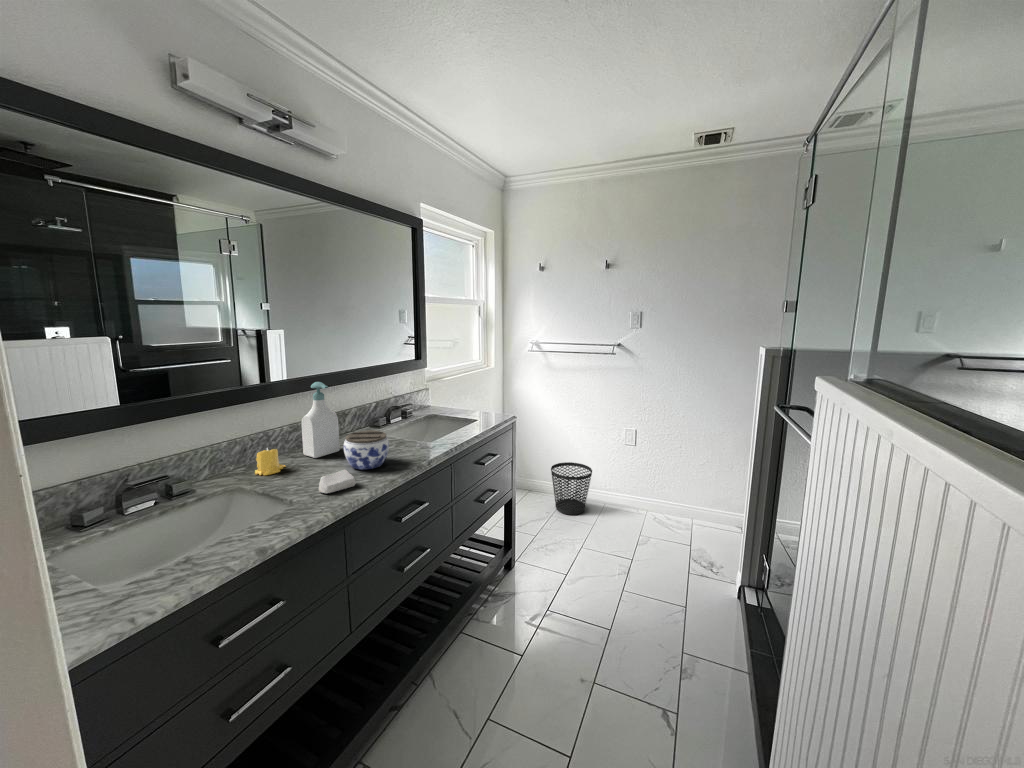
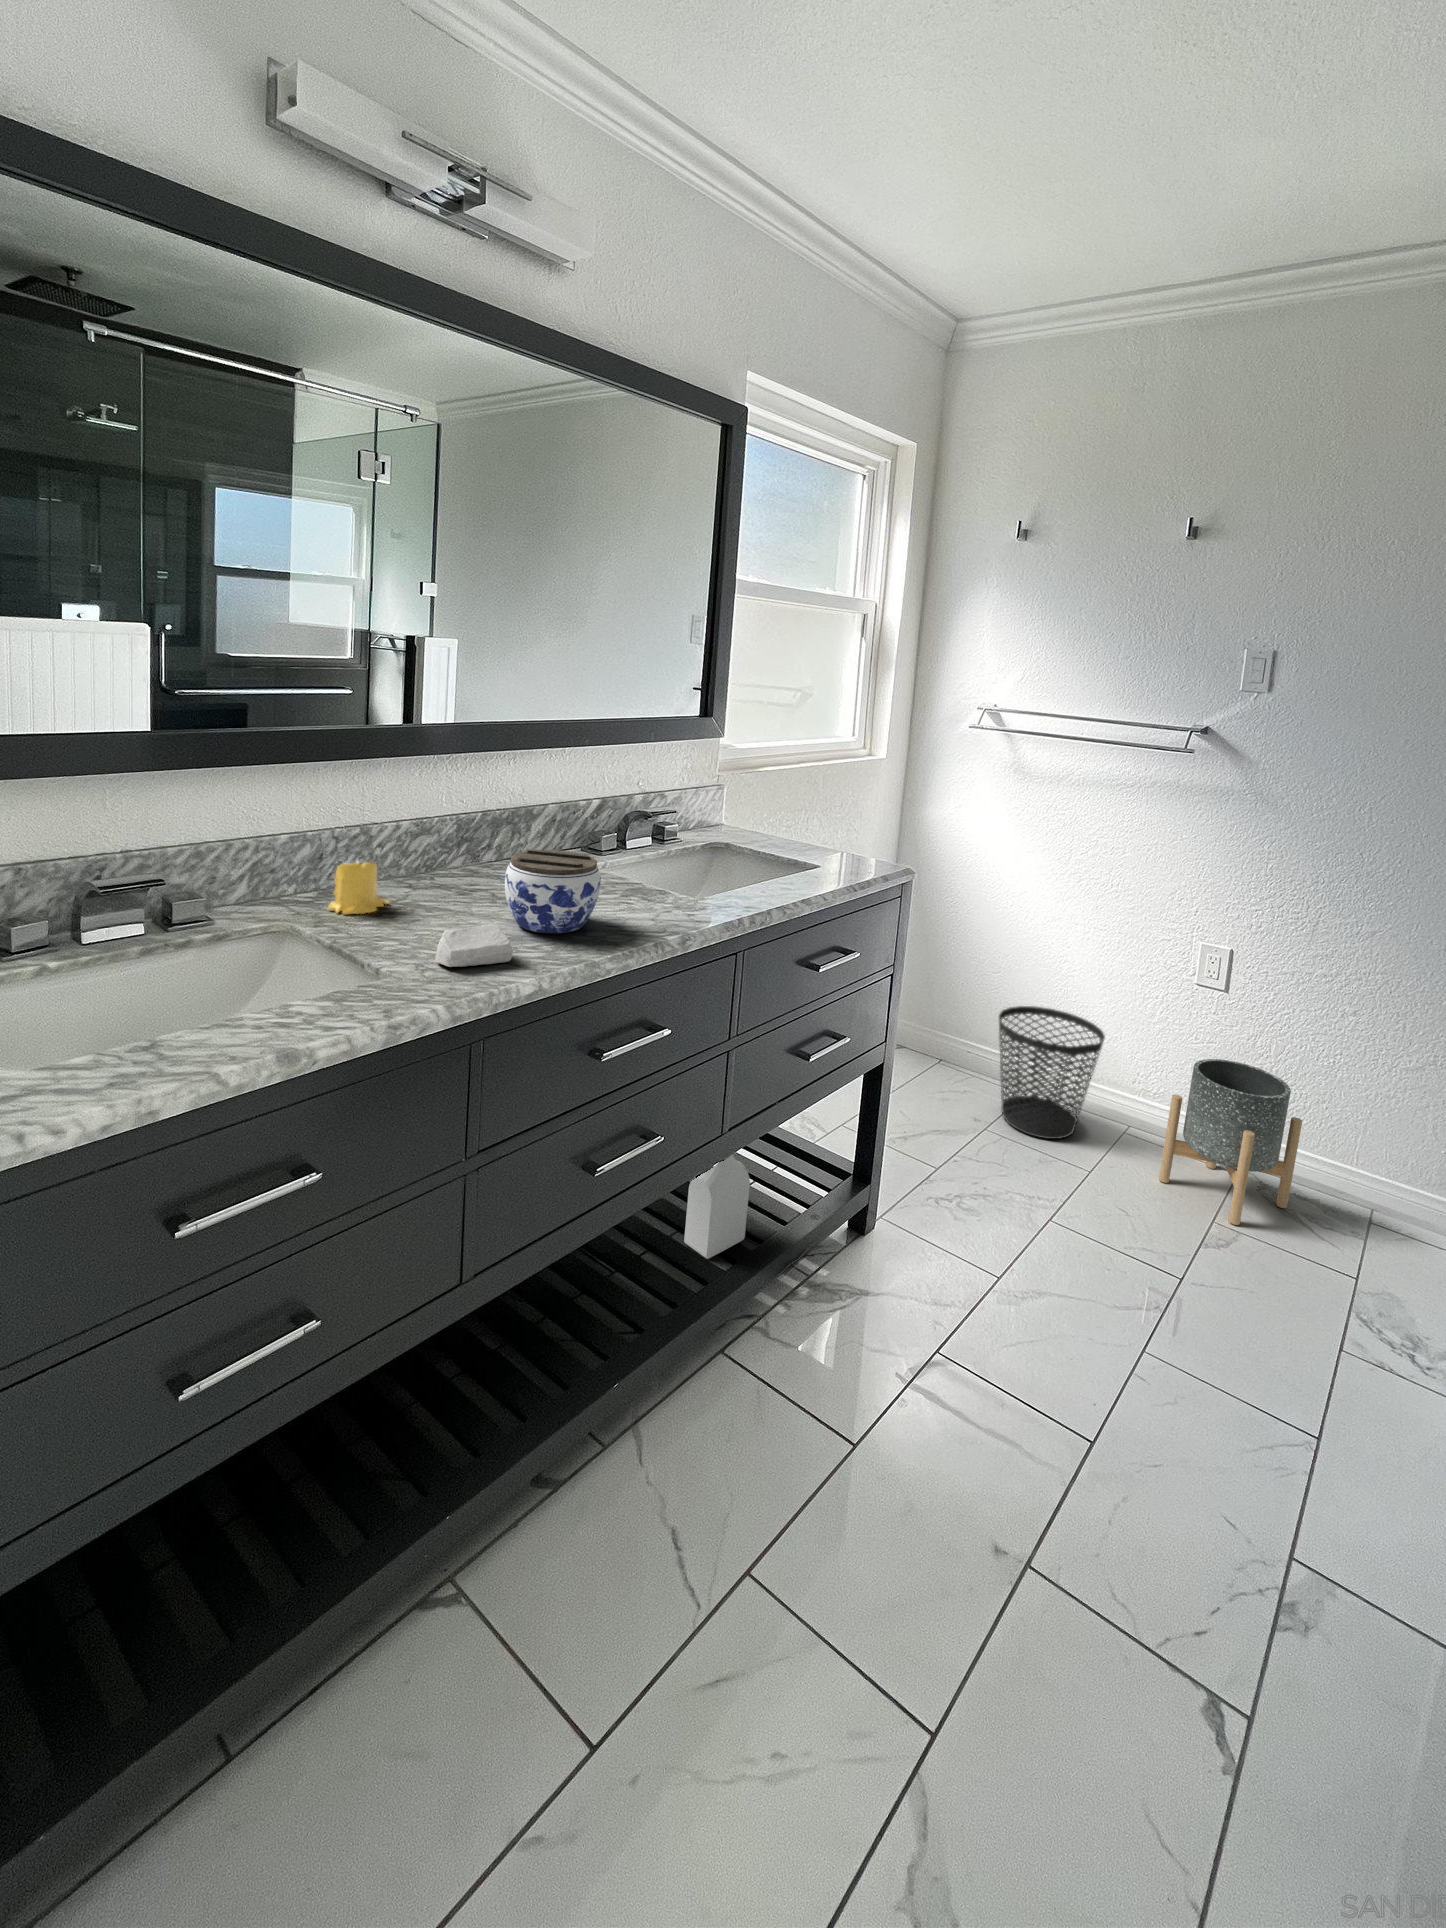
soap bottle: present [301,382,340,458] -> present [684,1155,750,1259]
planter: none [618,472,666,535] -> present [1159,1059,1302,1225]

